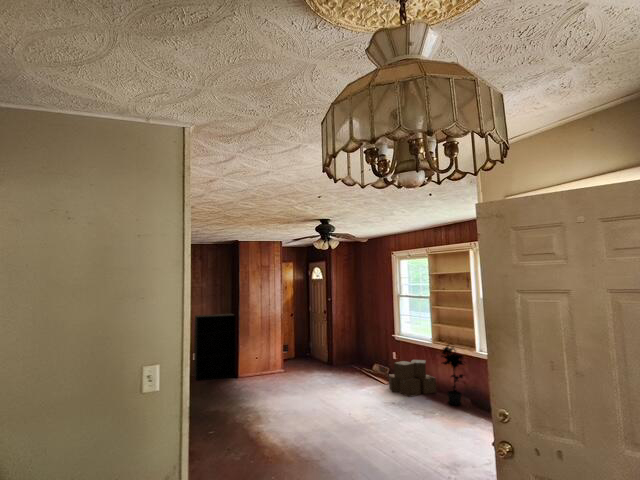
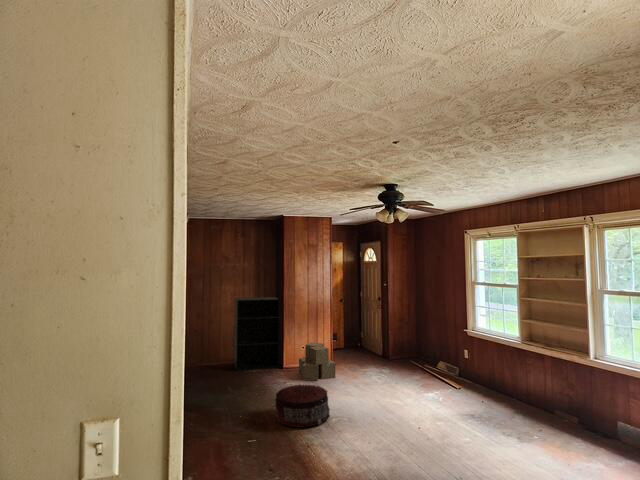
potted plant: present [441,346,464,405] -> none [536,348,575,426]
cardboard box: present [389,360,436,397] -> present [299,343,336,381]
pouf: none [232,385,278,419] -> present [275,385,330,428]

